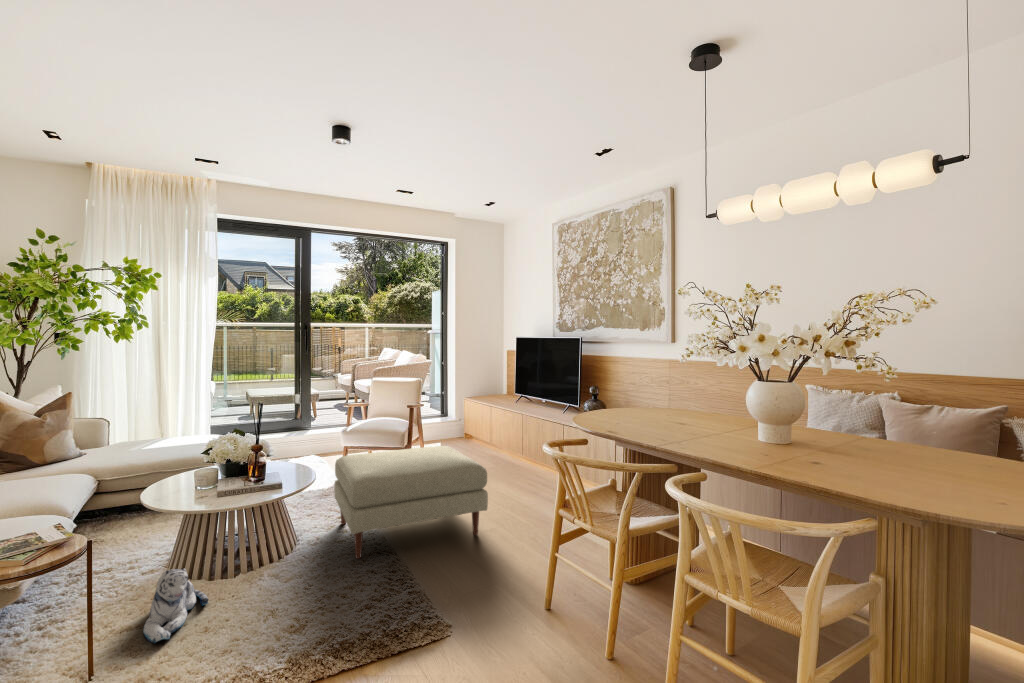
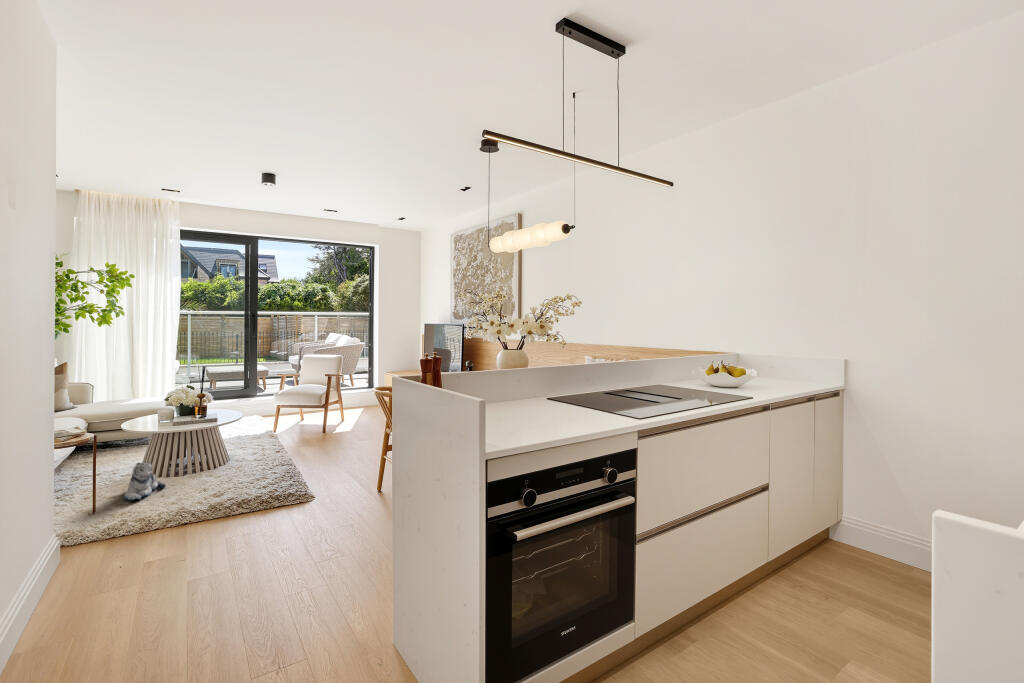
ottoman: present [334,446,488,559] -> none [260,403,365,470]

